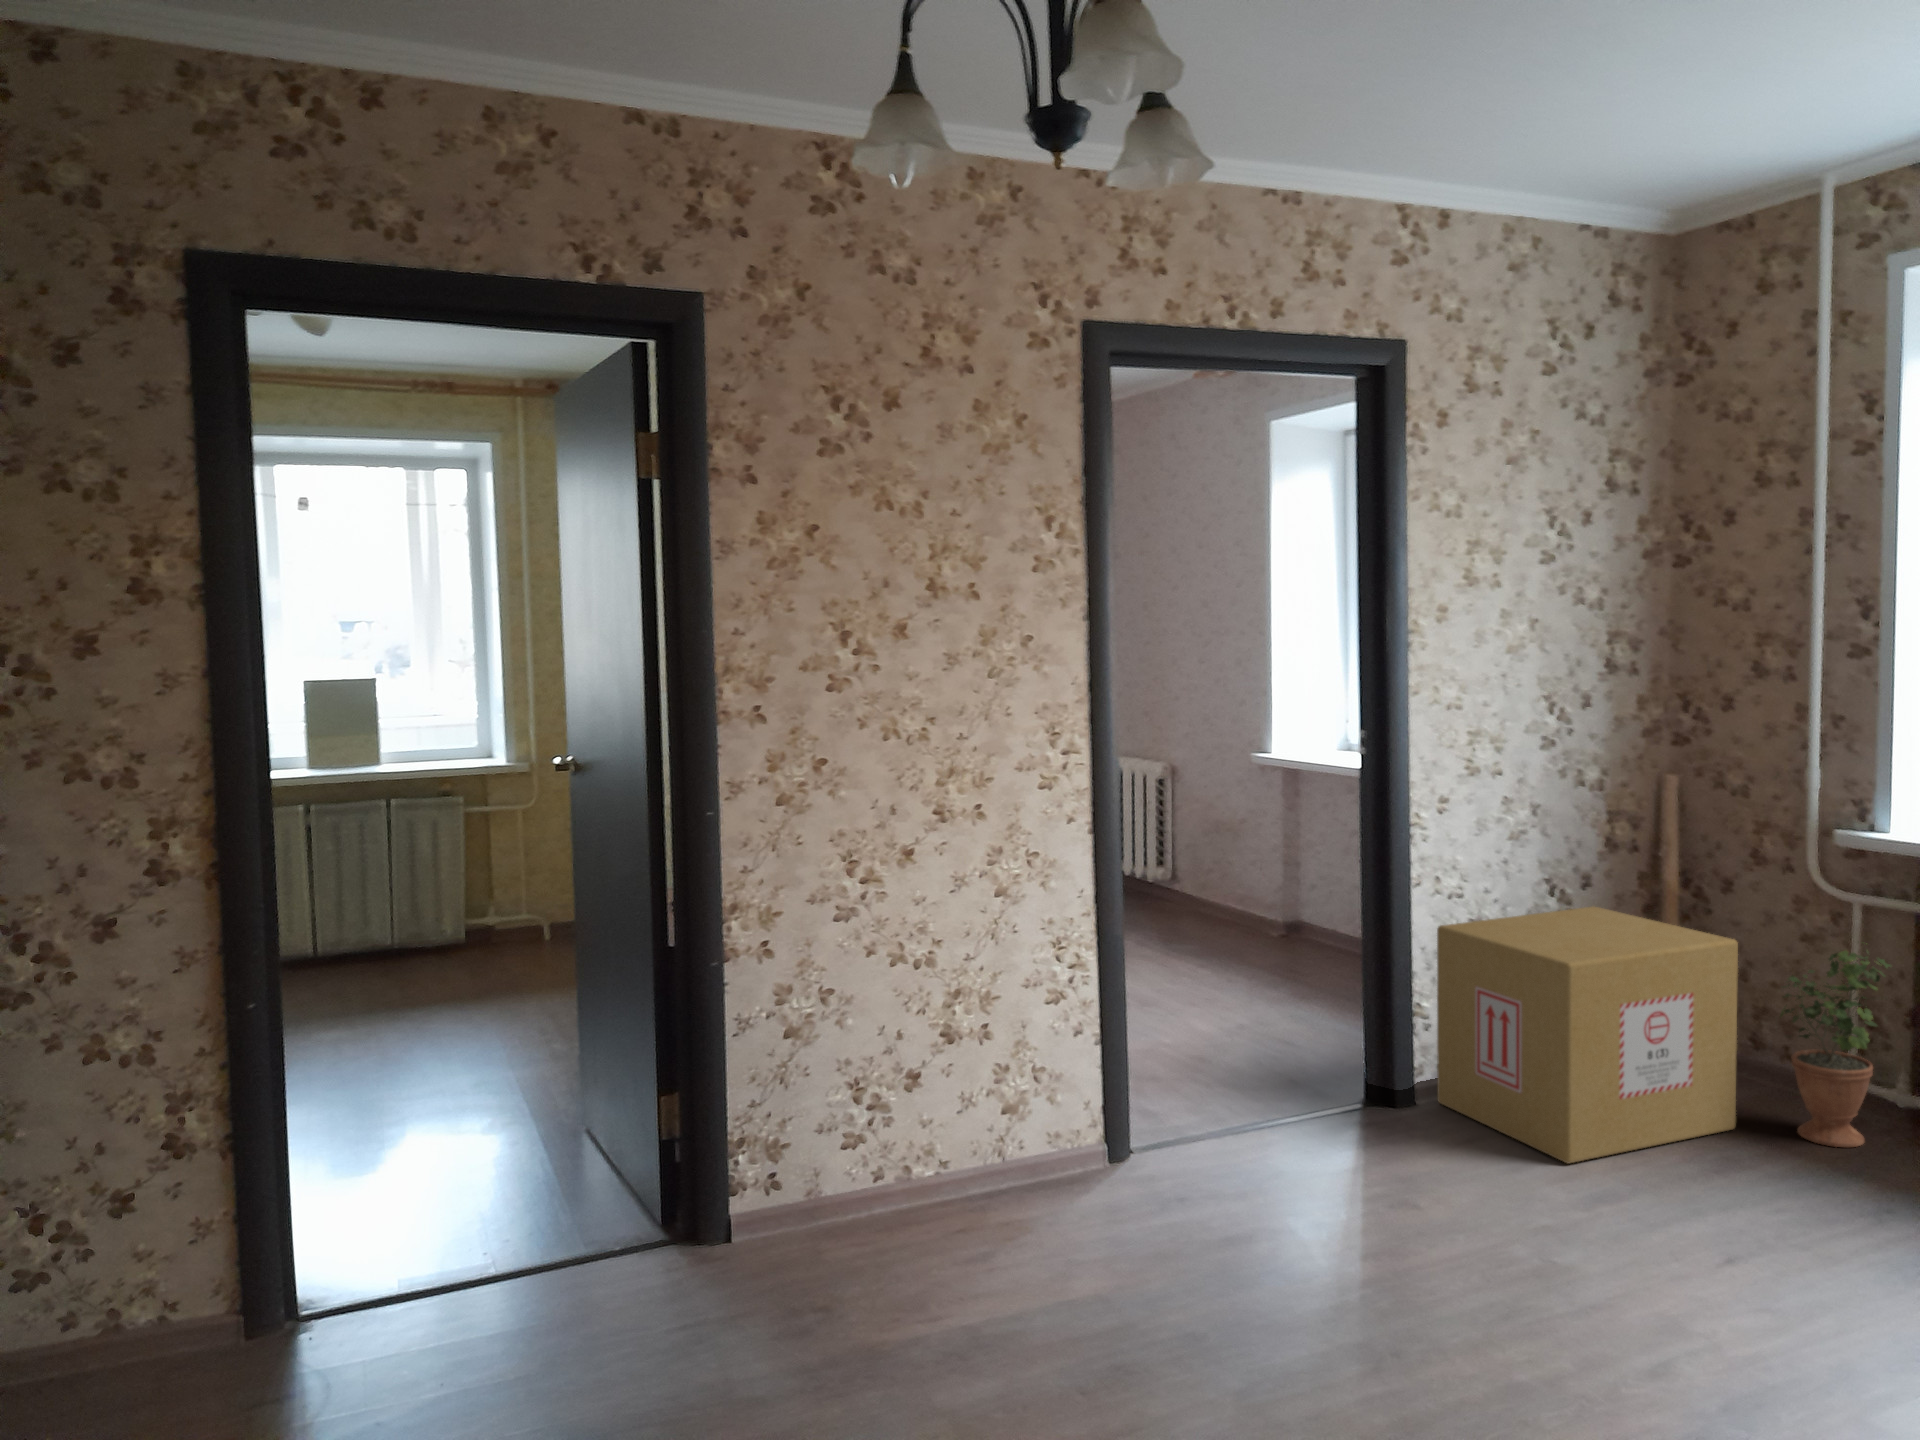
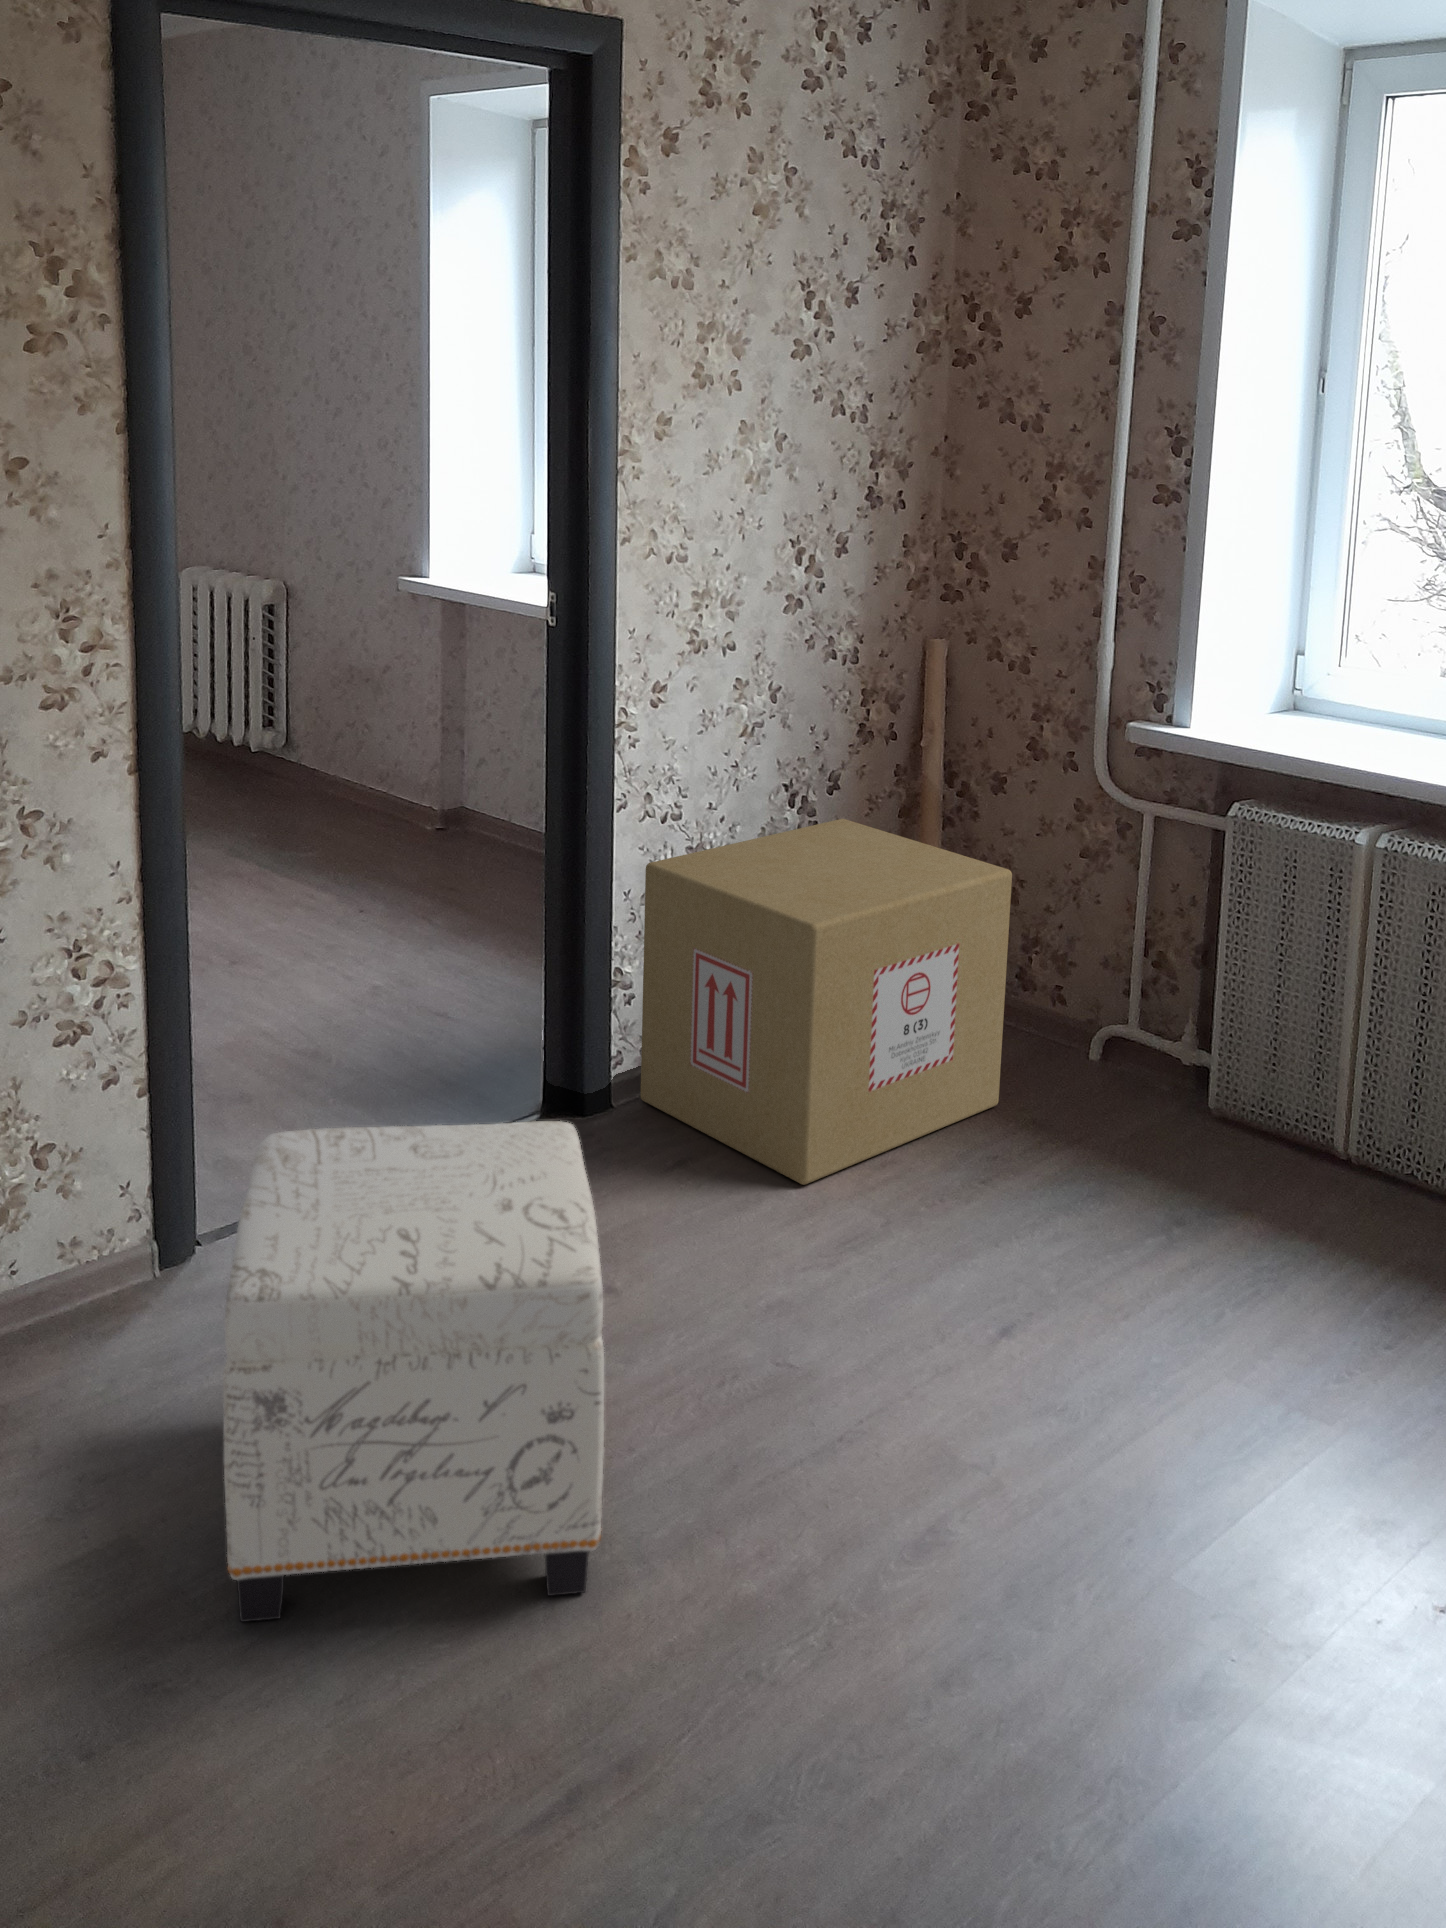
potted plant: present [1780,951,1891,1147] -> none [1053,866,1178,1119]
ottoman: none [1161,1054,1414,1372] -> present [223,1121,604,1622]

